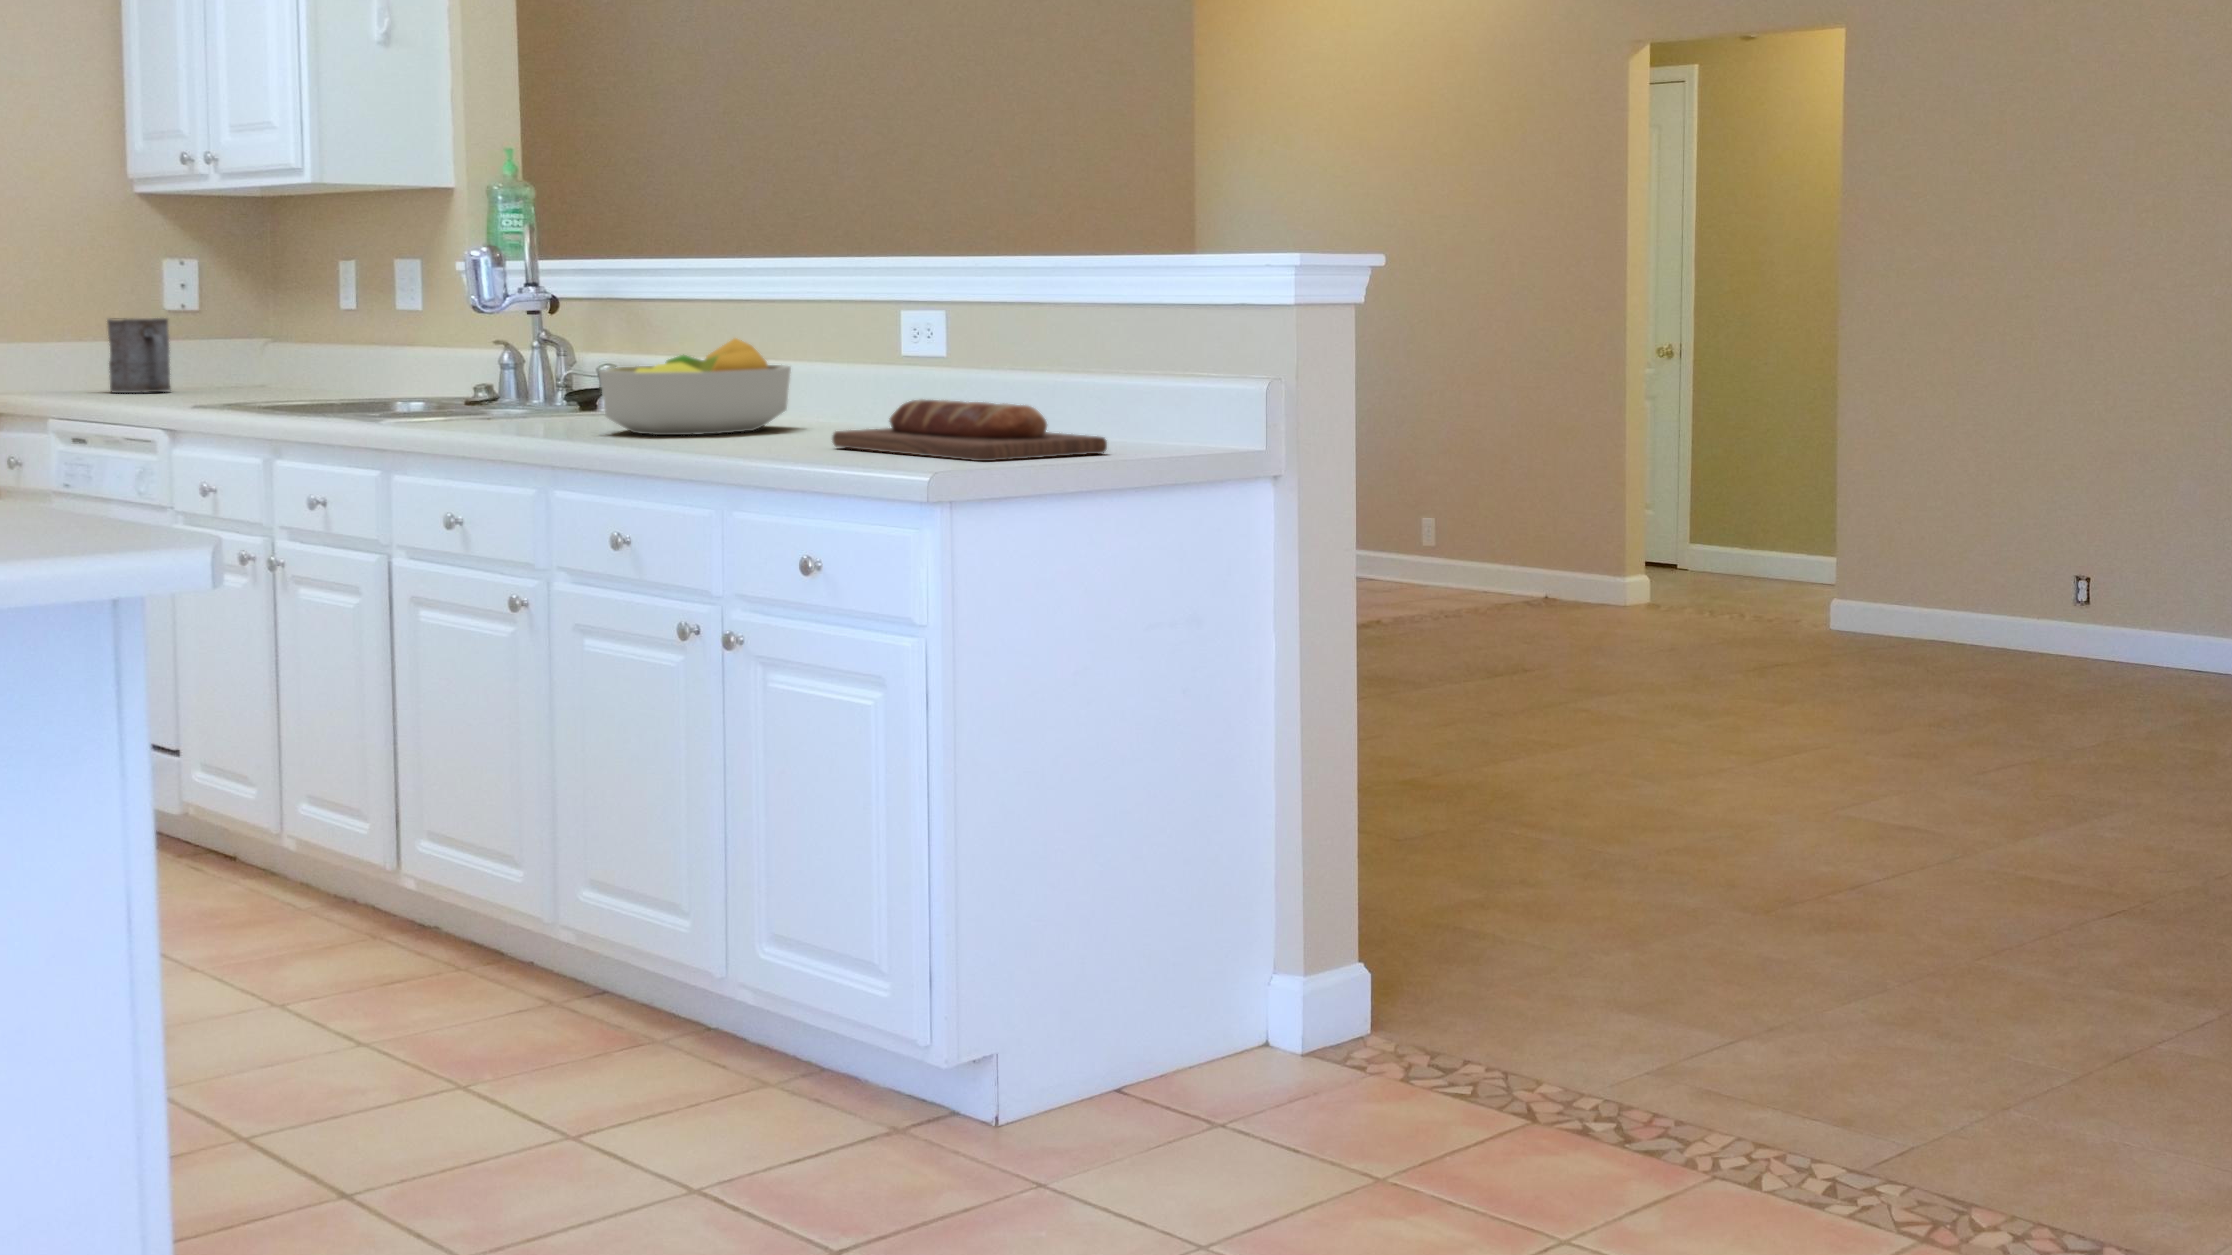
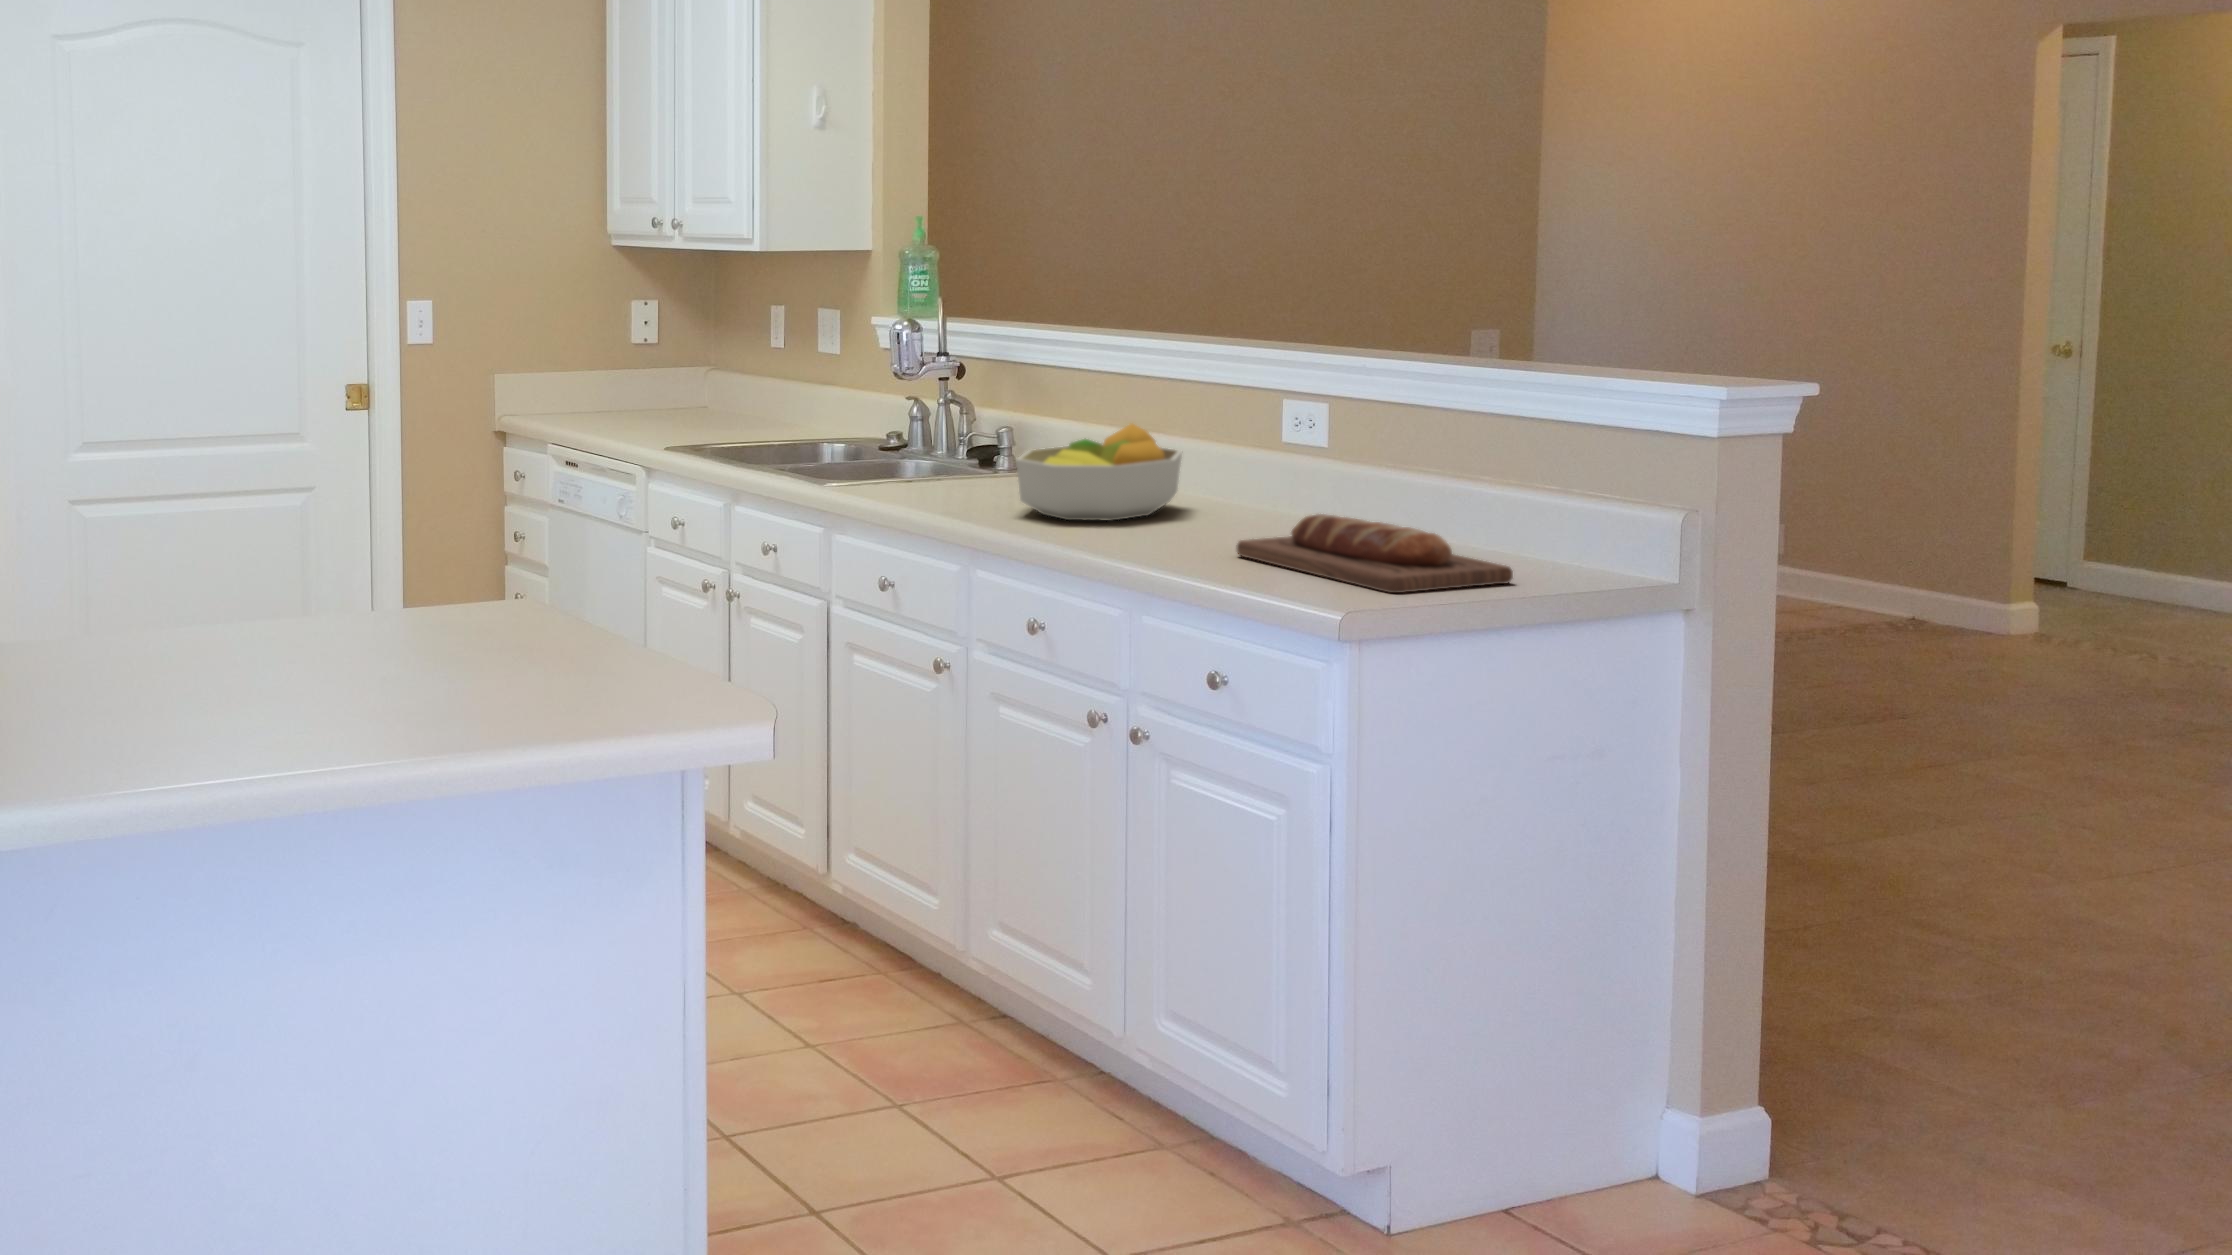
mug: present [107,318,171,393] -> none [589,352,636,416]

